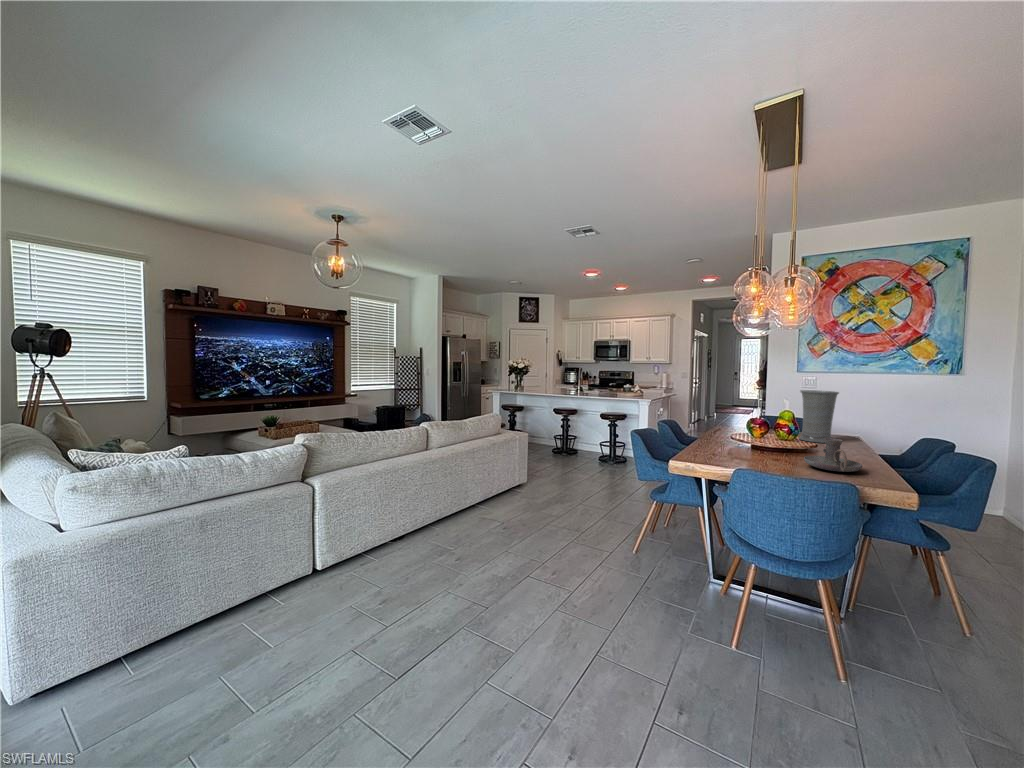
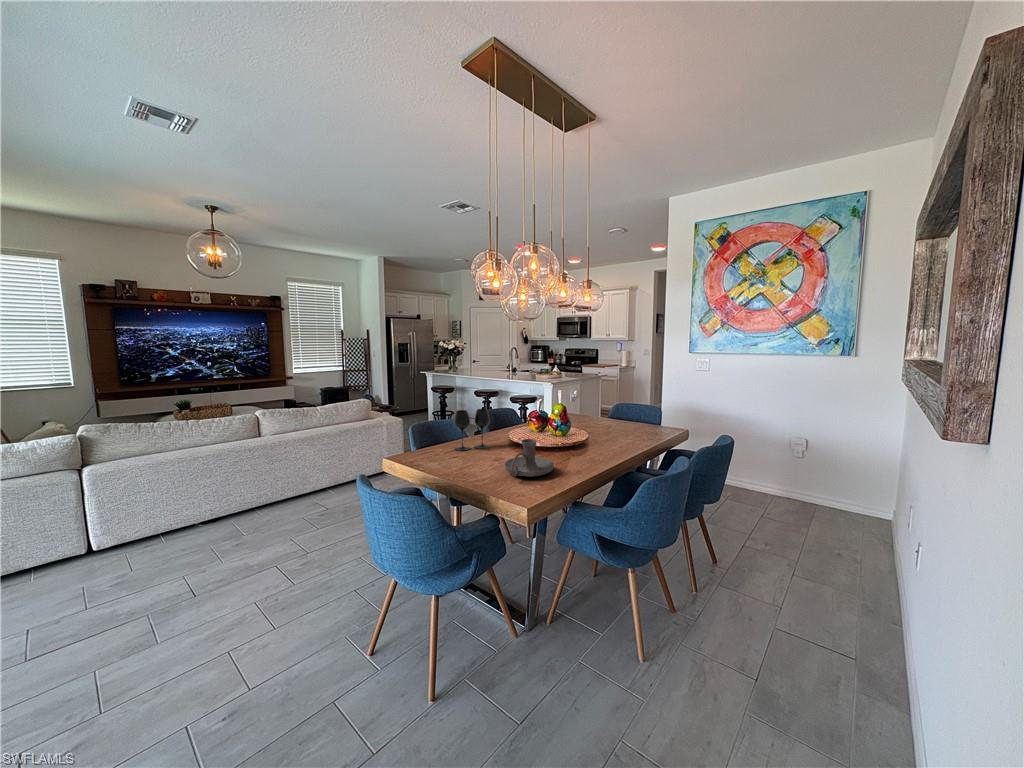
vase: present [799,390,839,443] -> none [605,379,641,438]
wine glass: none [699,415,729,454] -> present [454,409,490,451]

